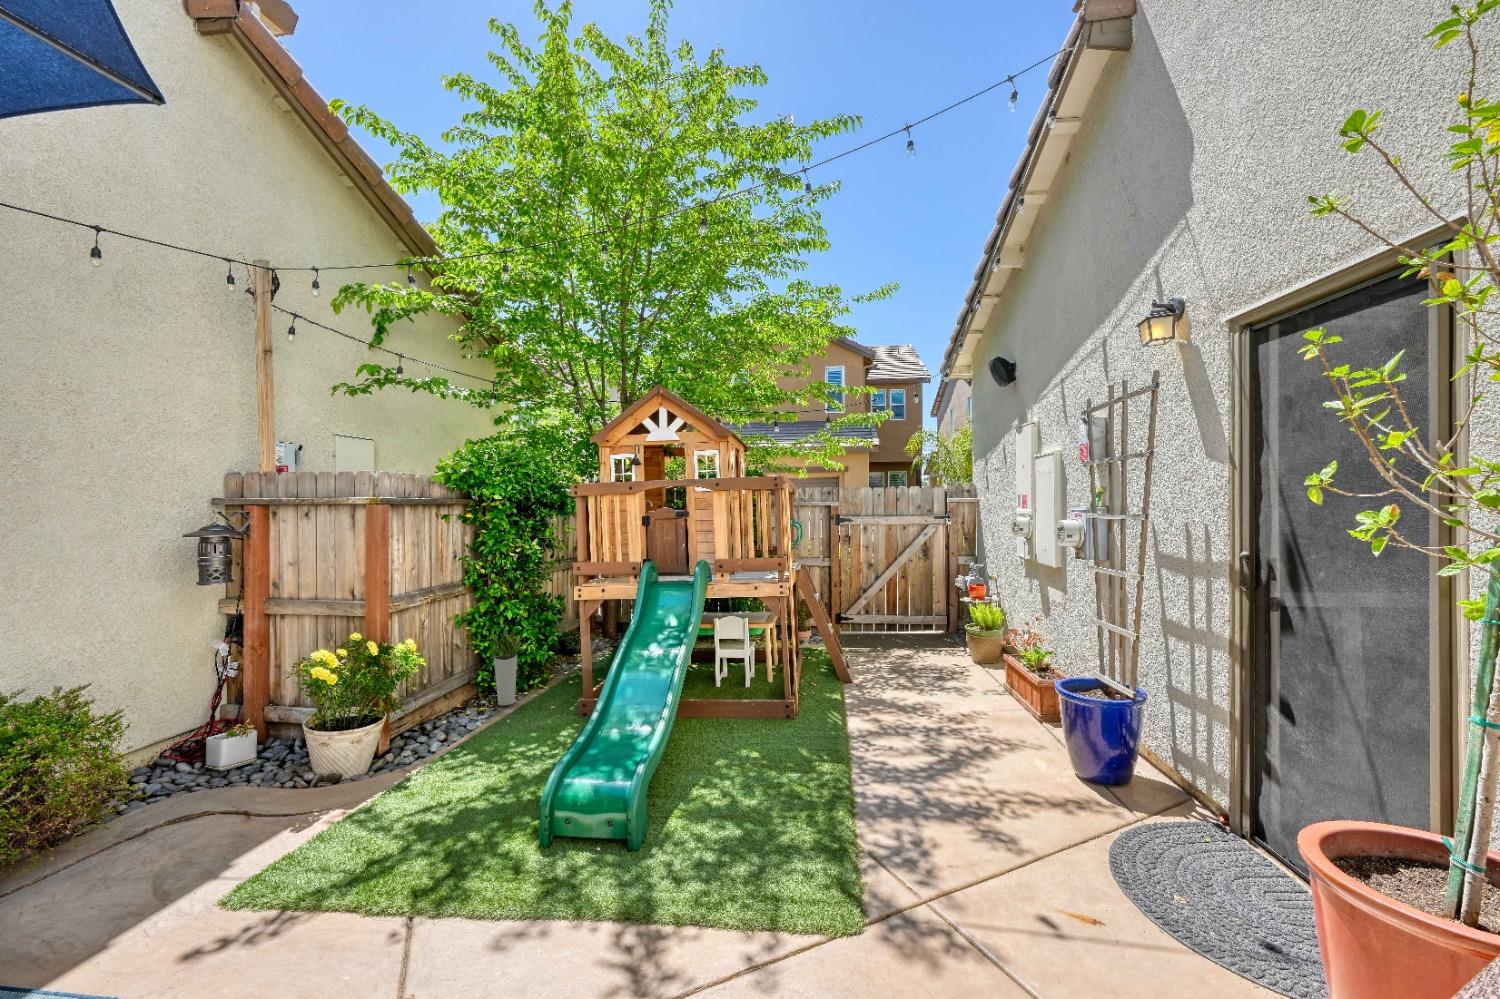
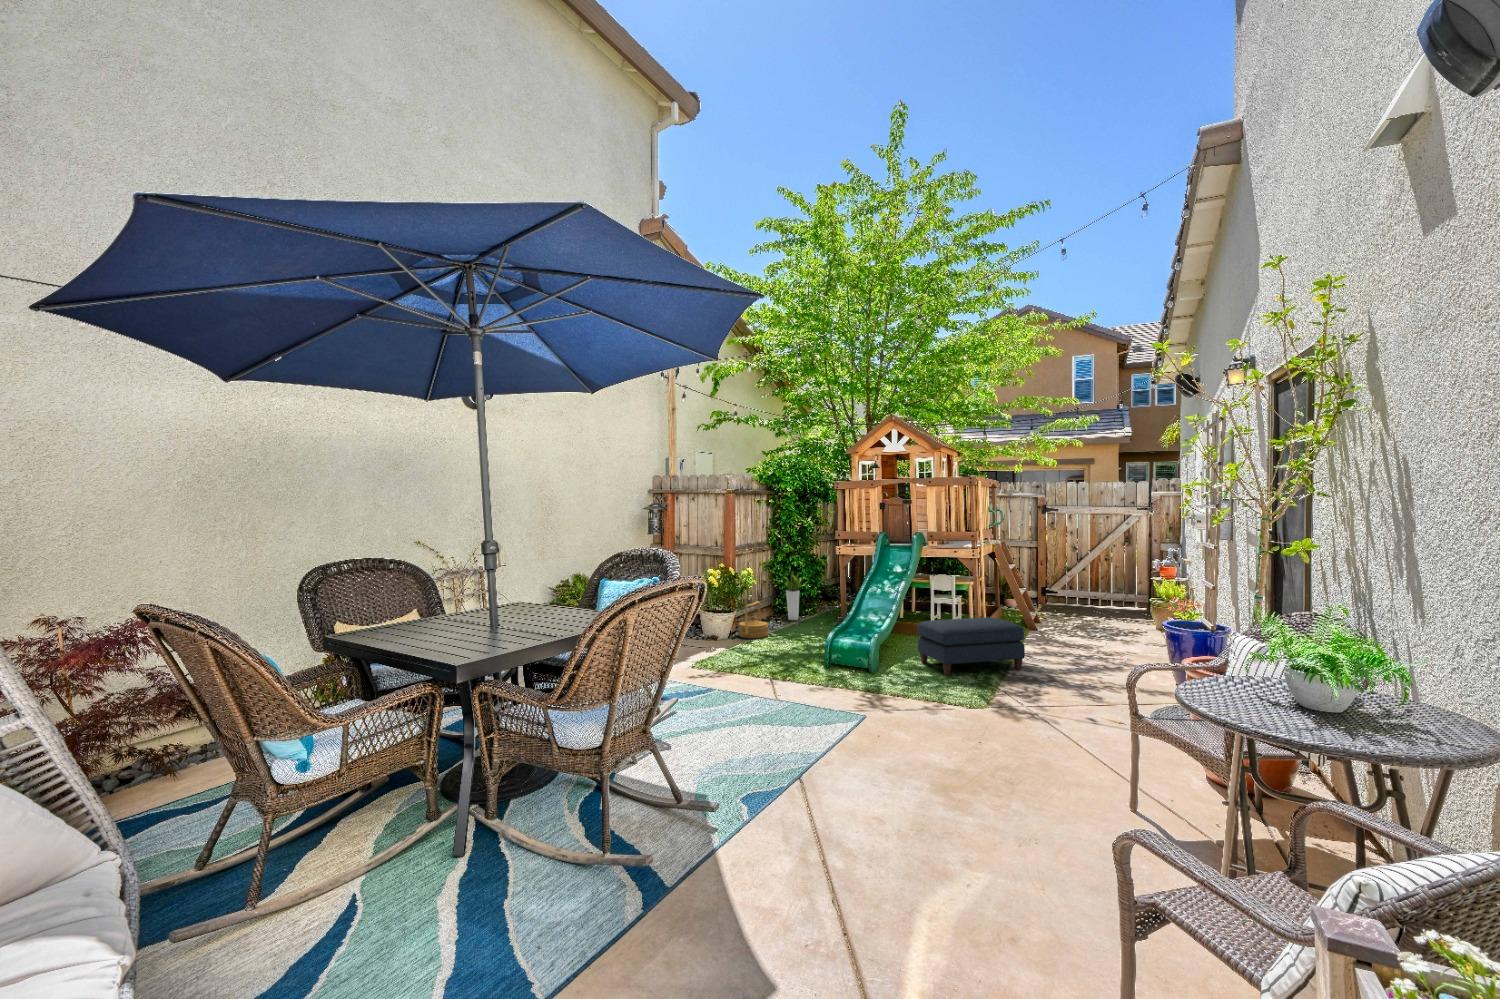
woven basket: none [385,694,447,771] -> present [738,601,768,638]
ottoman: none [712,700,885,836] -> present [917,617,1025,675]

